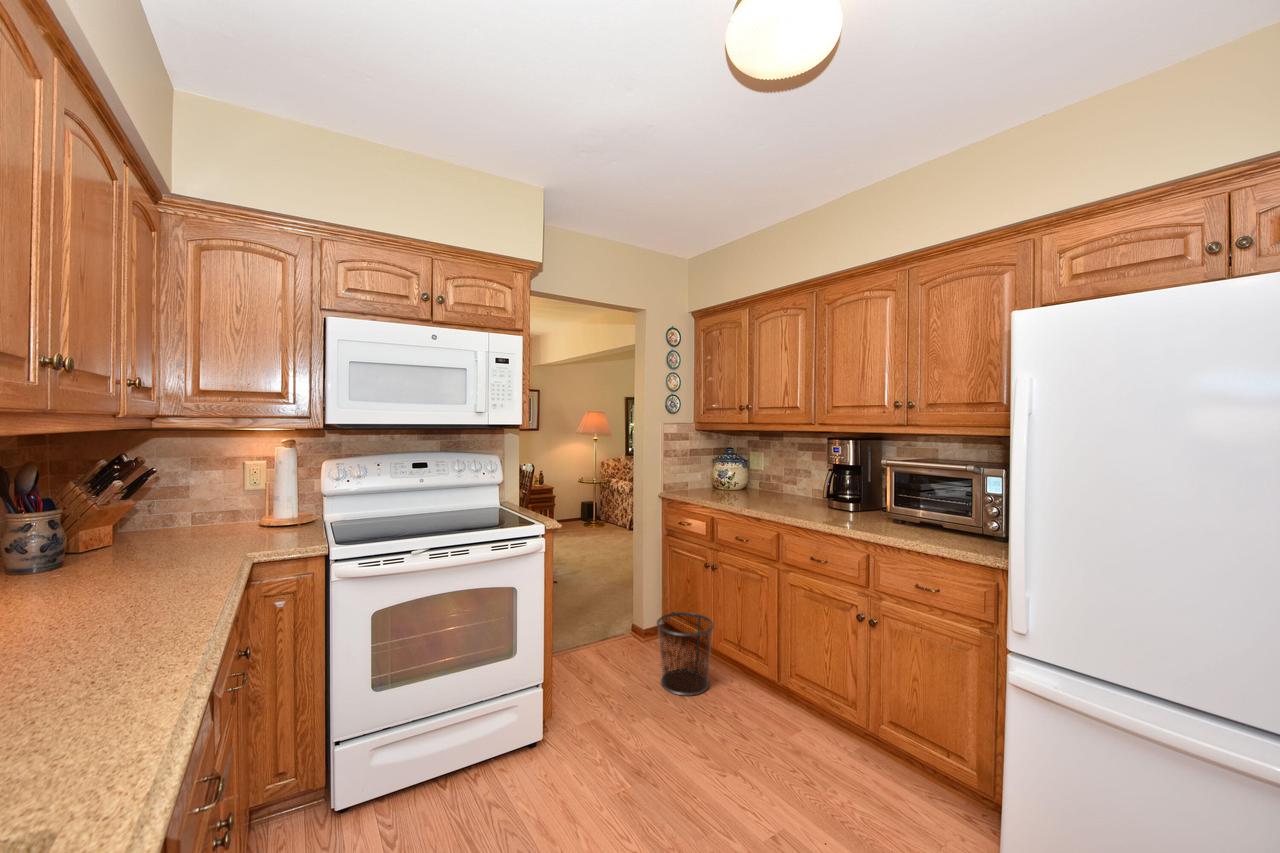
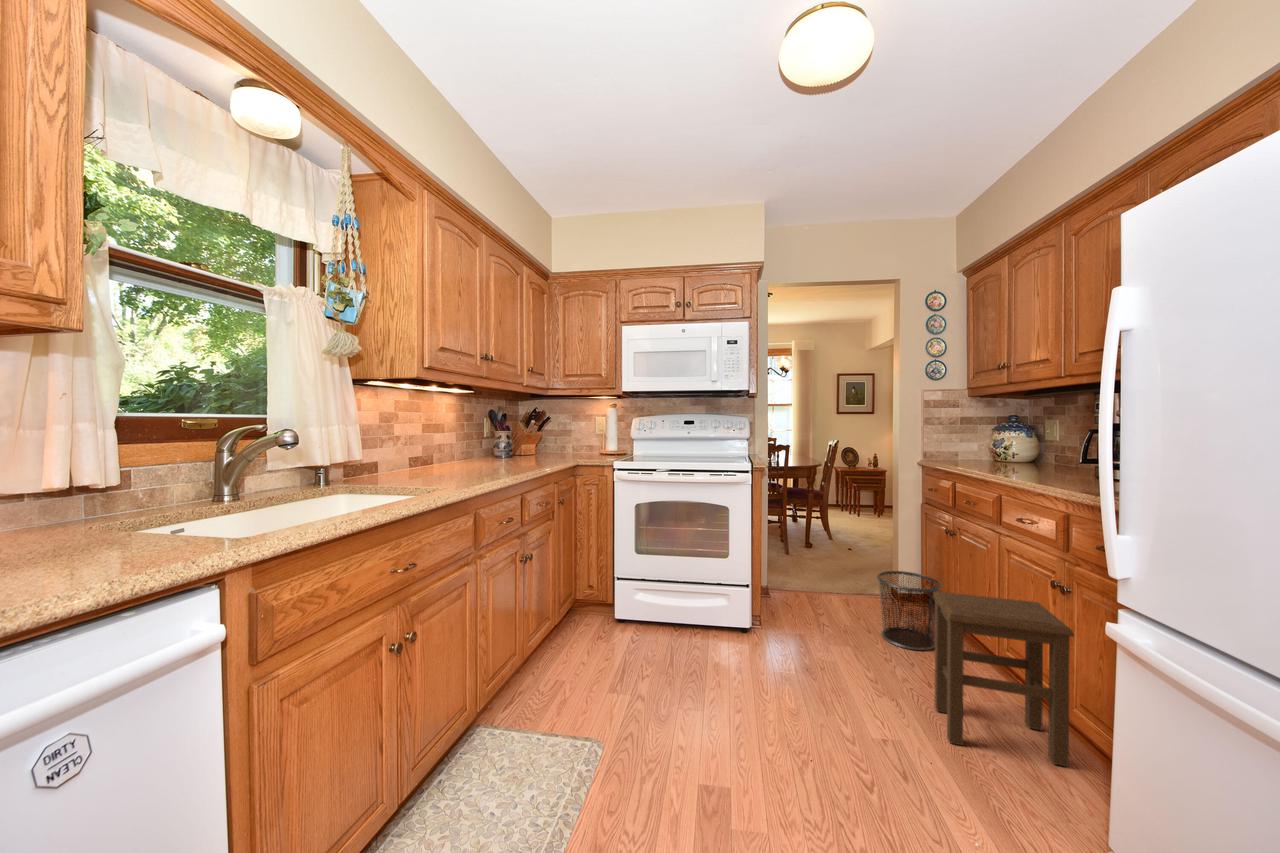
stool: none [754,630,869,796] -> present [933,592,1074,767]

